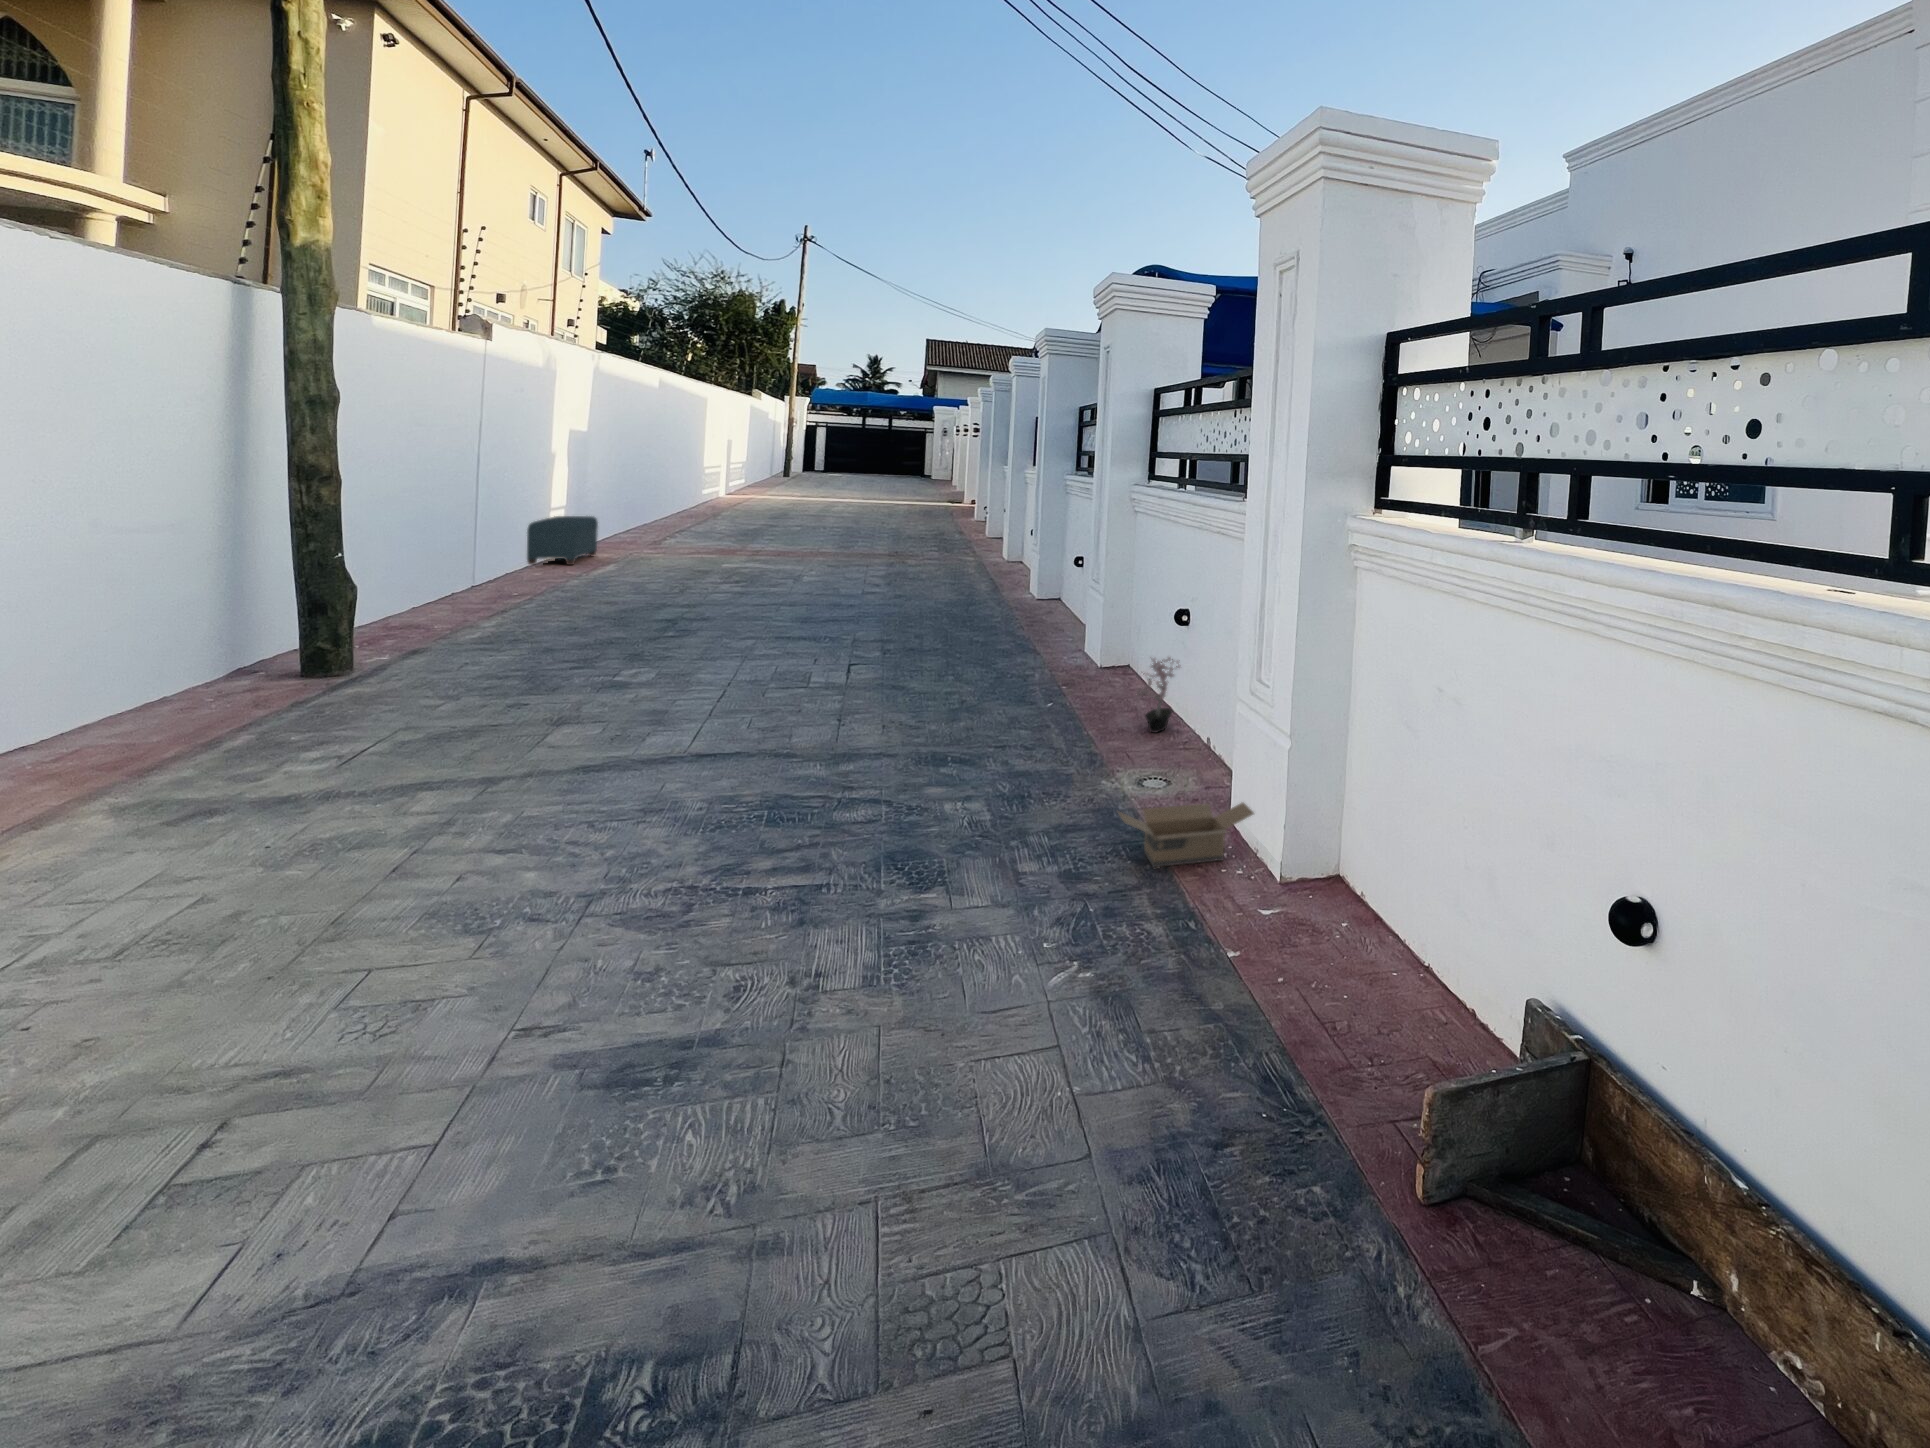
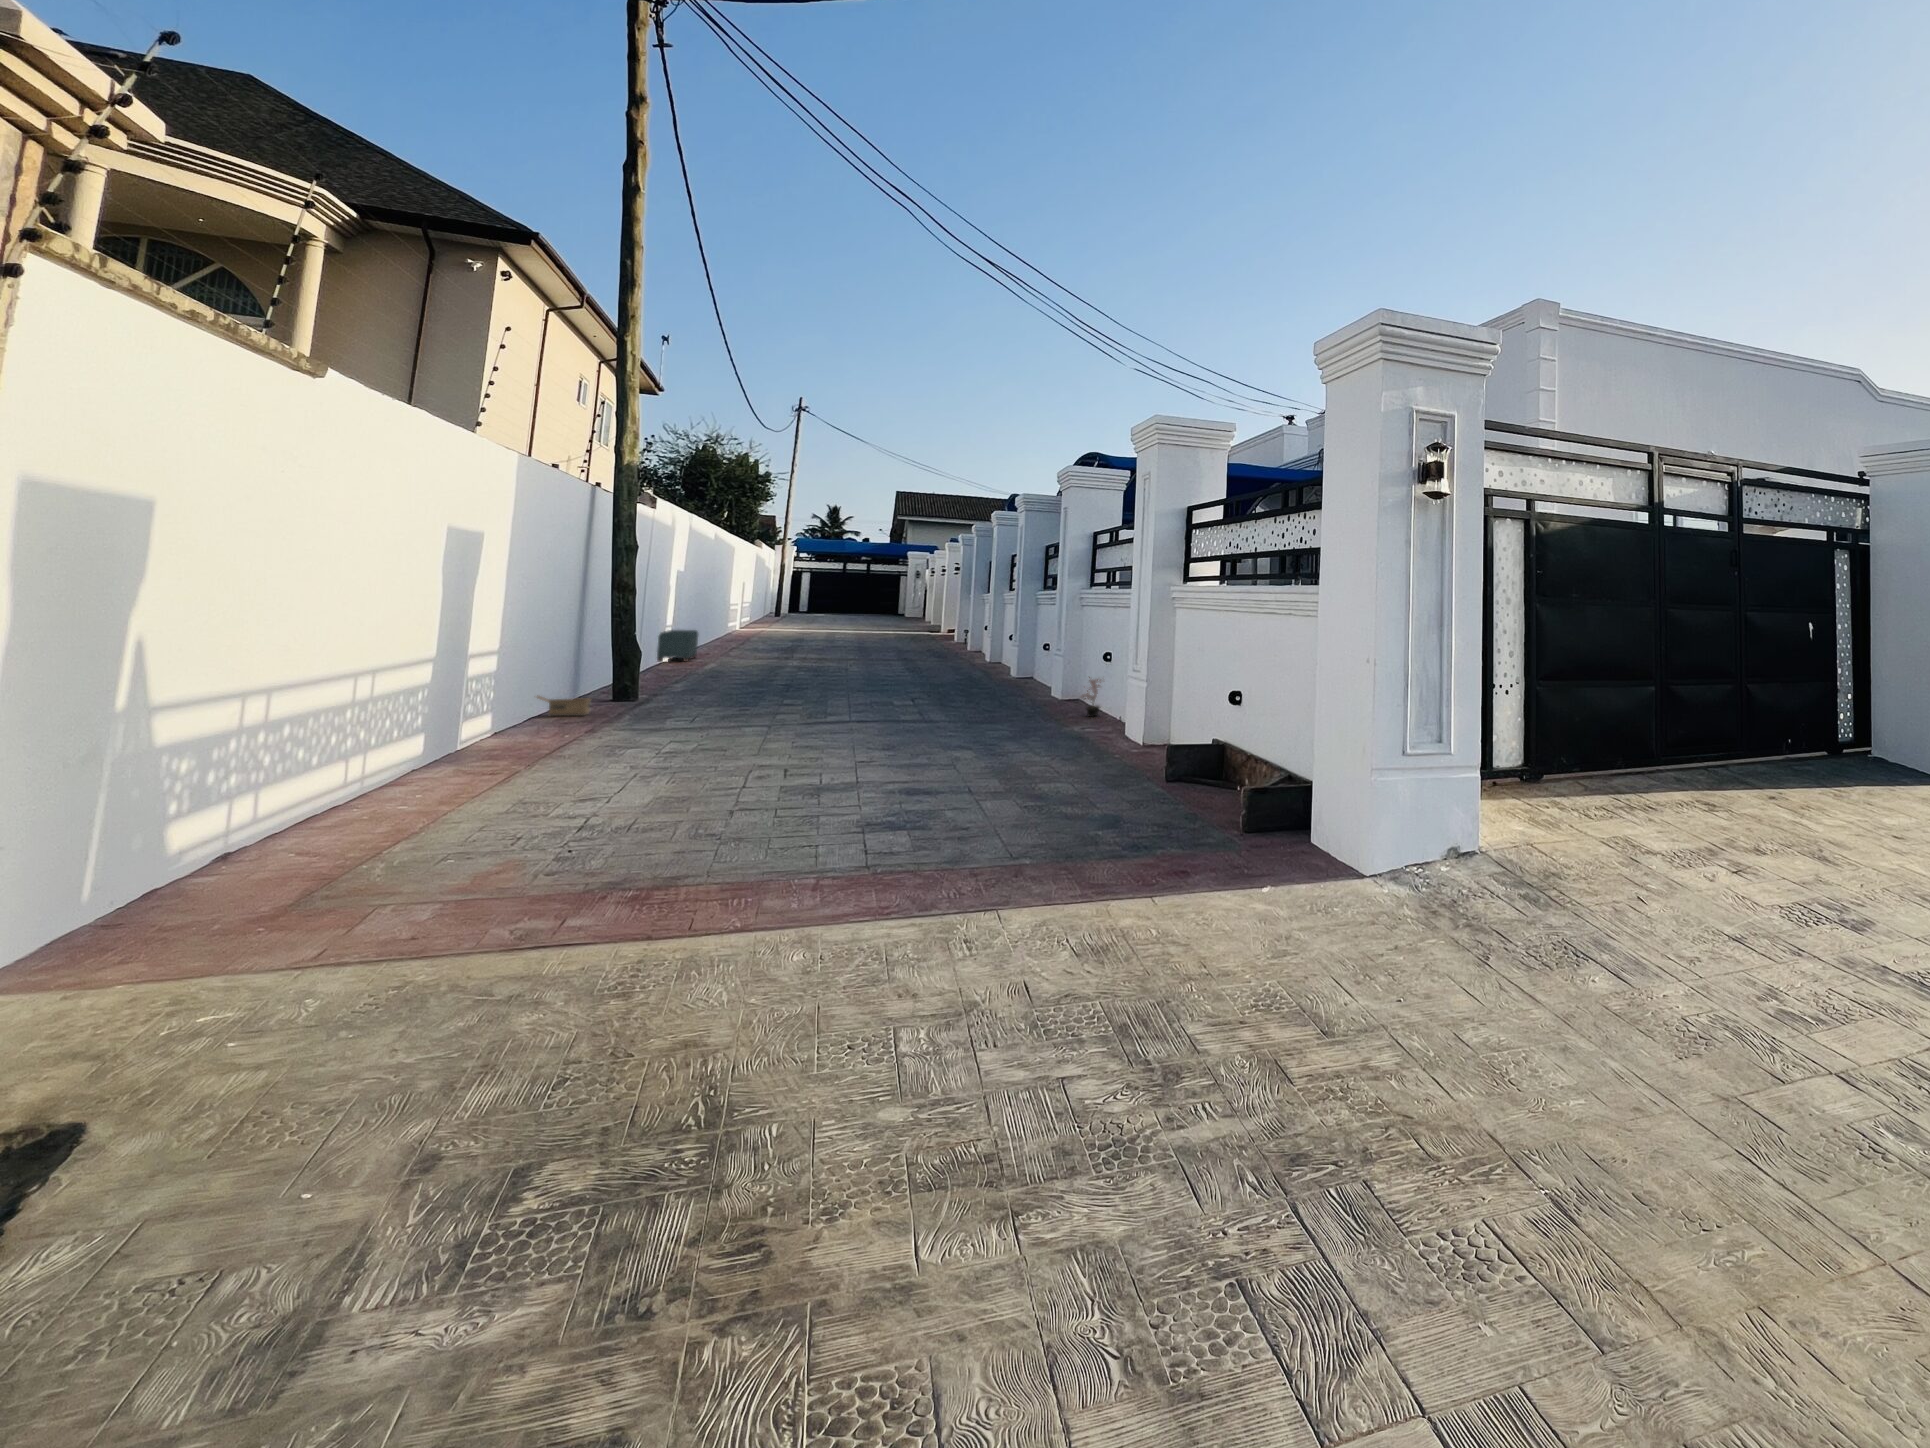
cardboard box: present [1118,803,1254,867] -> present [537,695,591,716]

